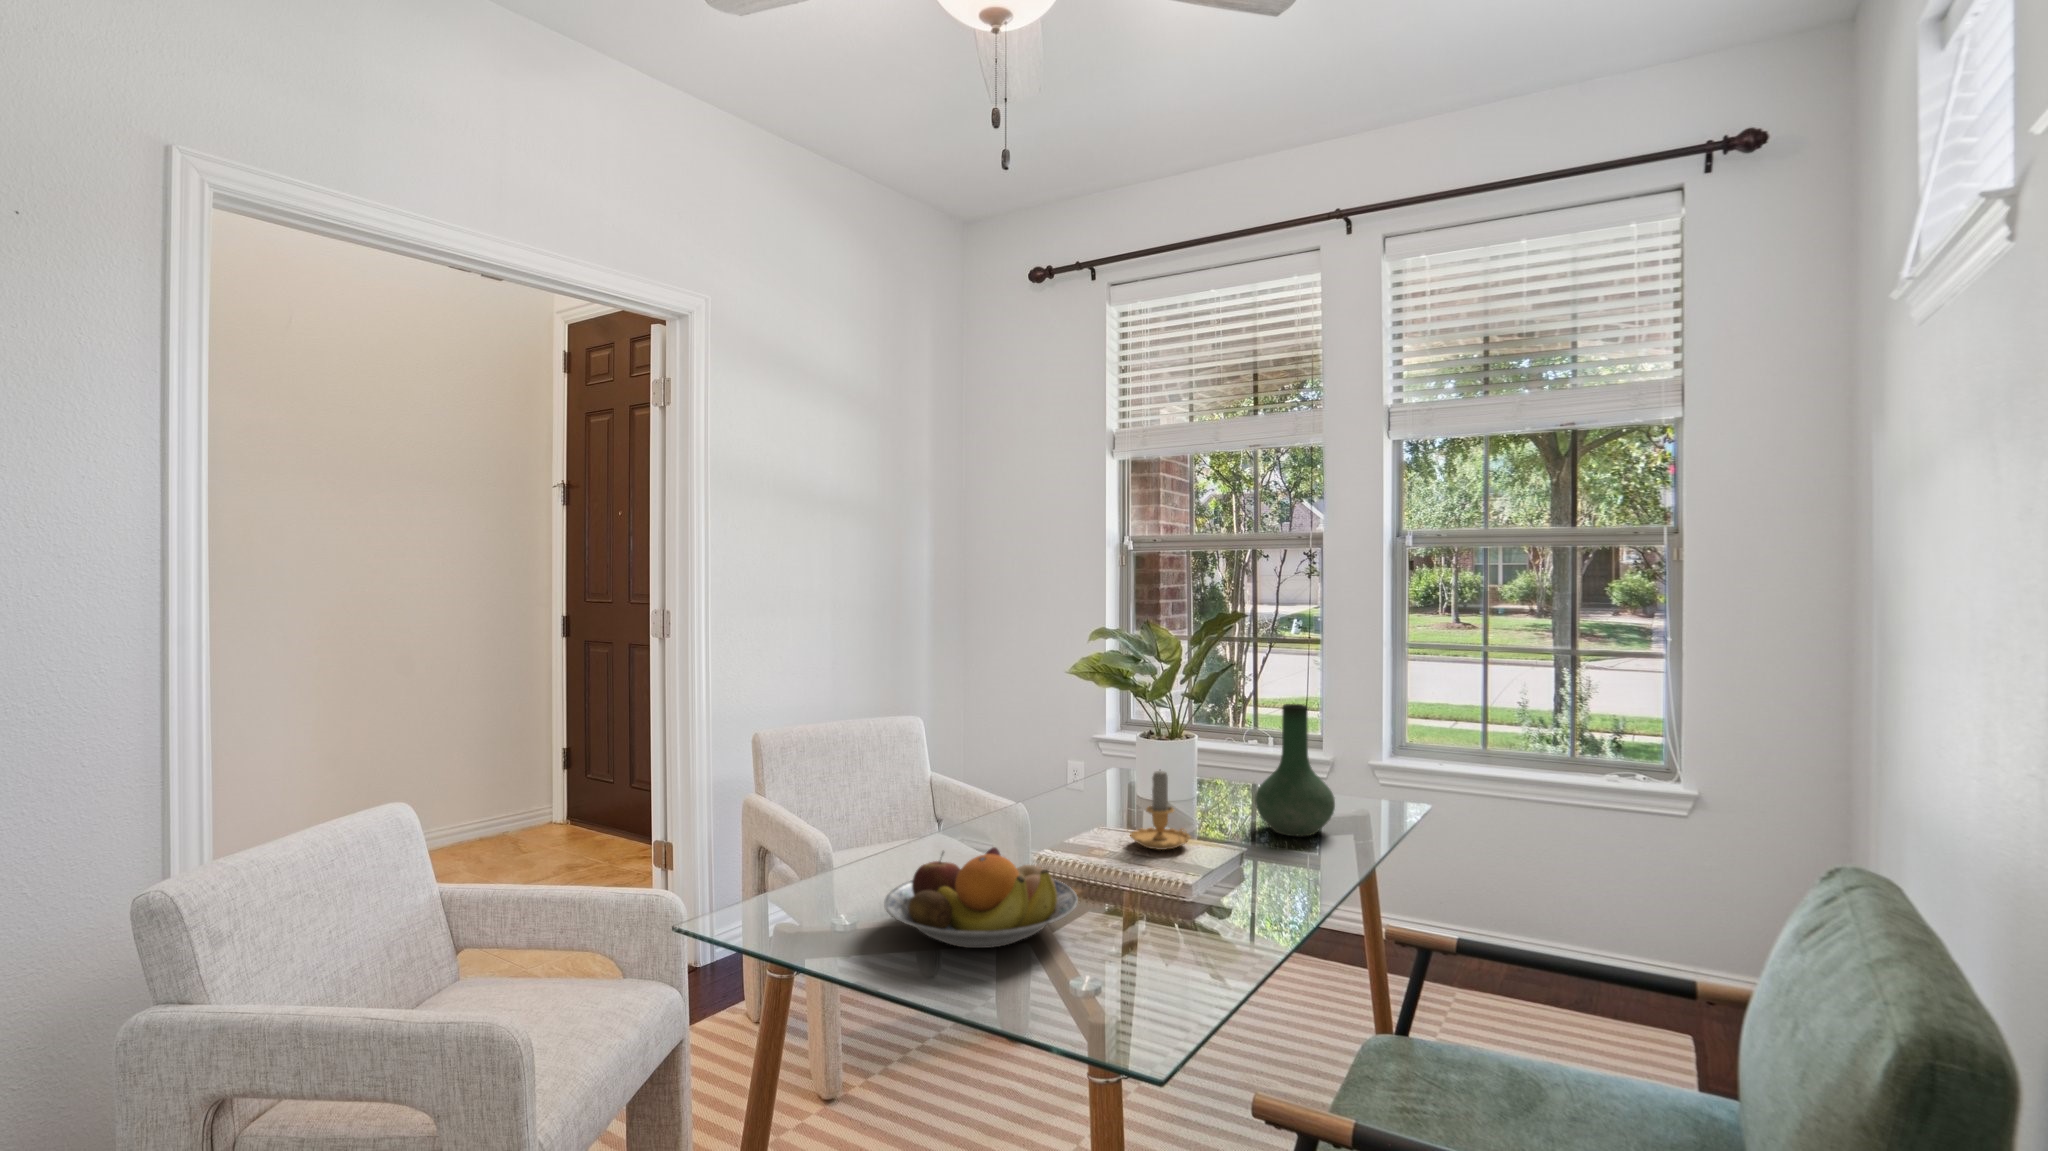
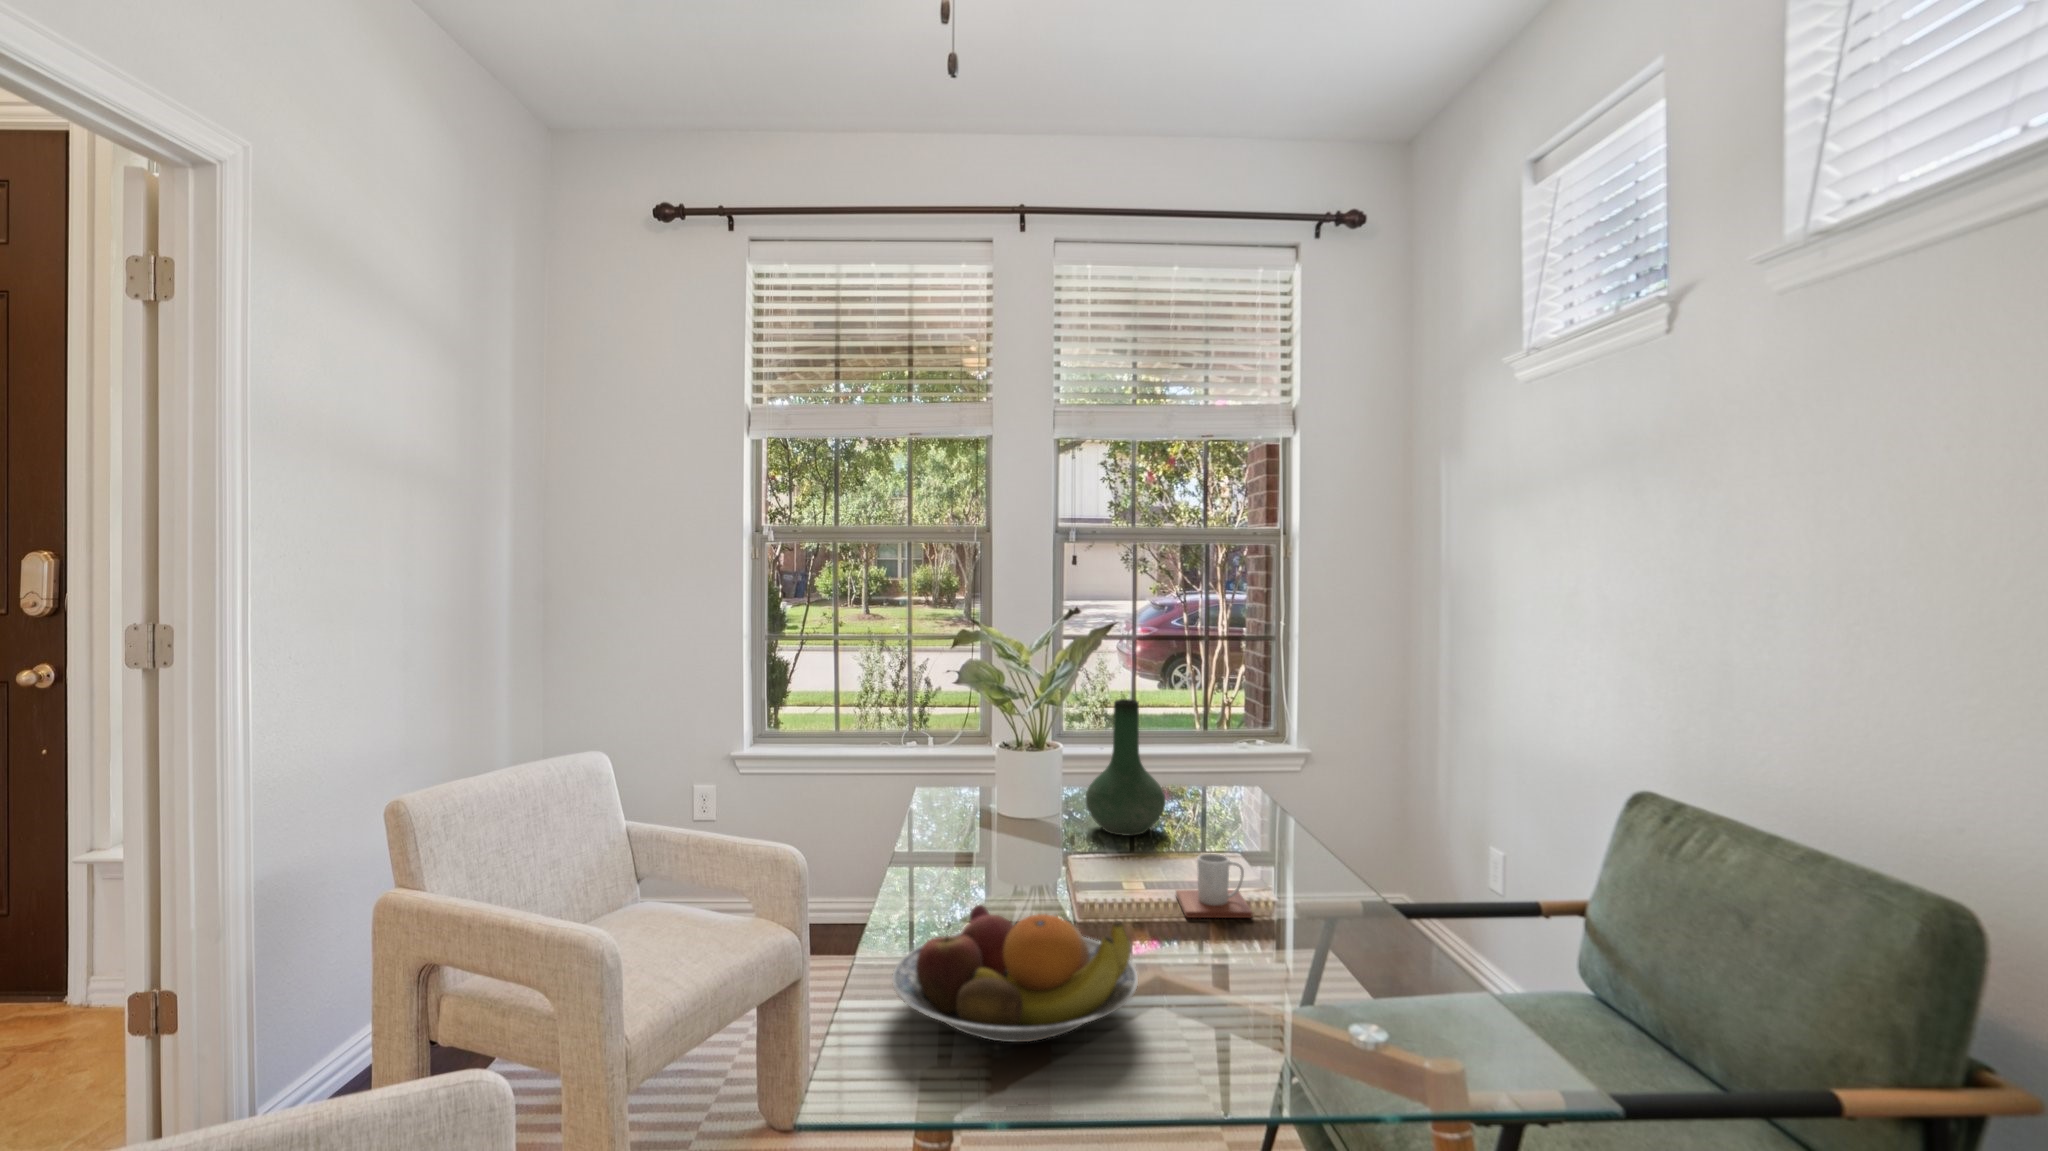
candle: present [1130,771,1190,850] -> none [1000,781,1080,873]
mug: none [1223,849,1305,913] -> present [1176,853,1253,918]

